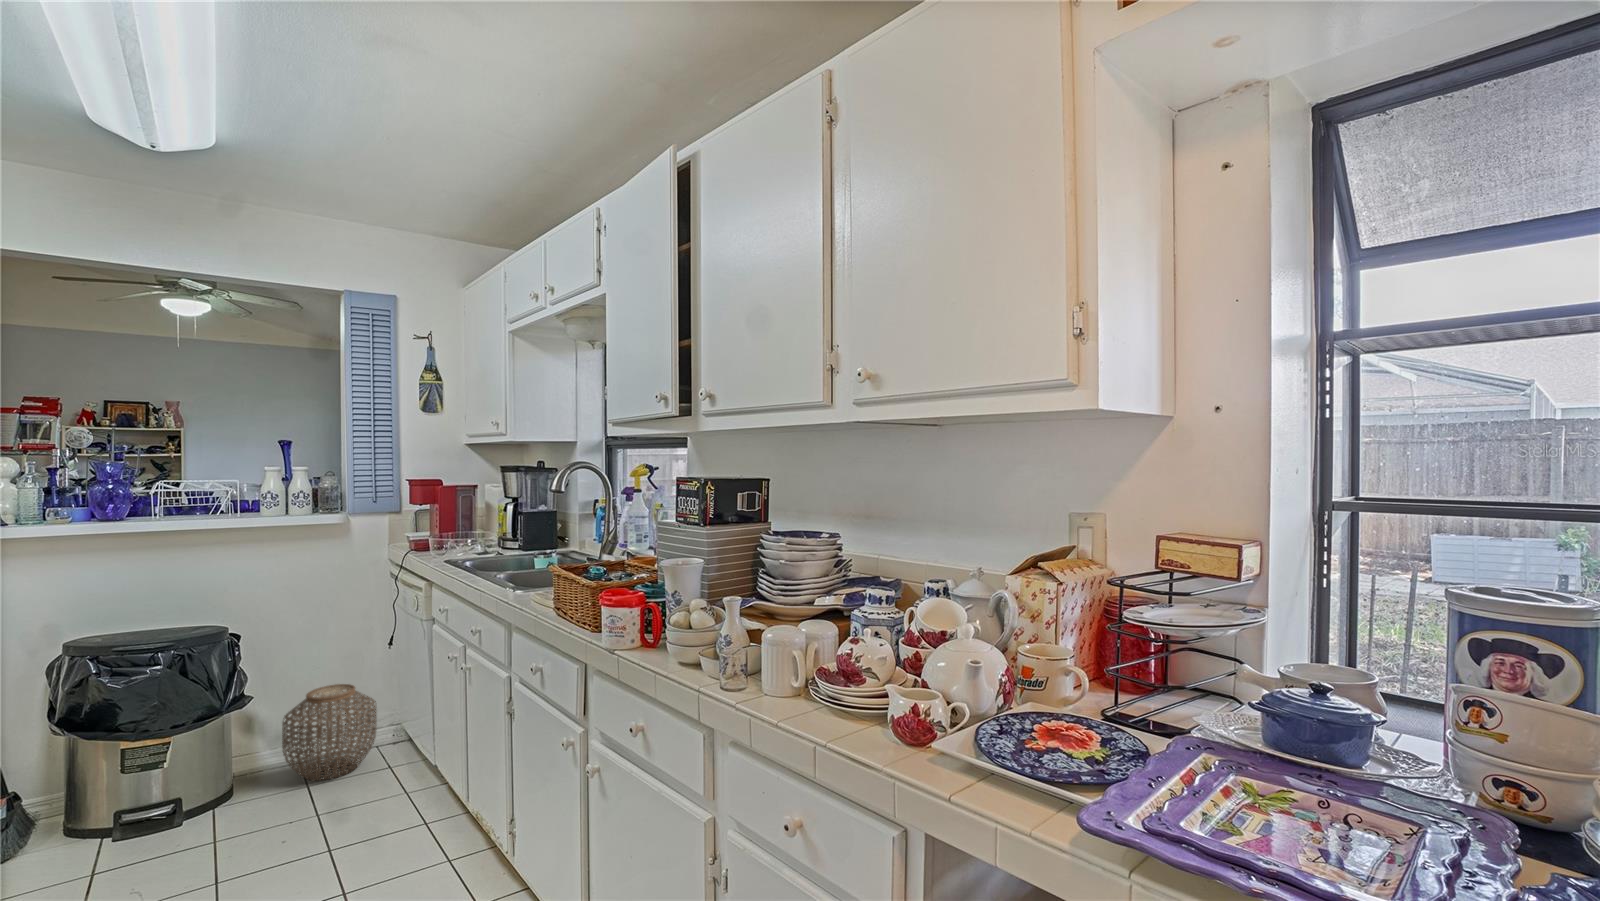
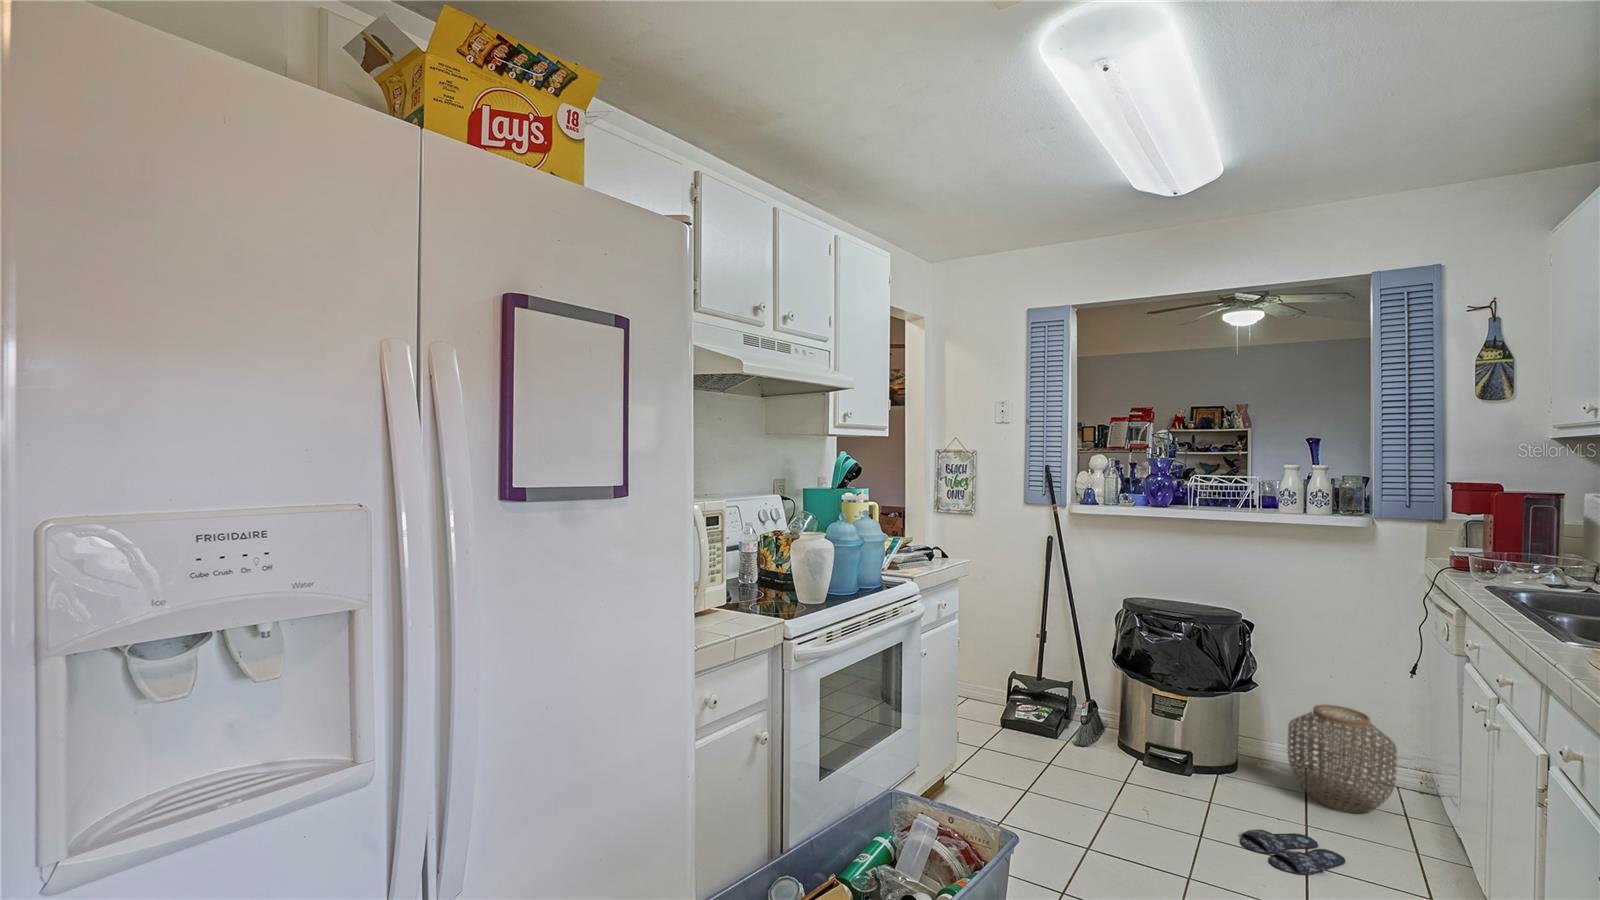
slippers: none [253,814,351,859] -> present [1241,829,1345,875]

